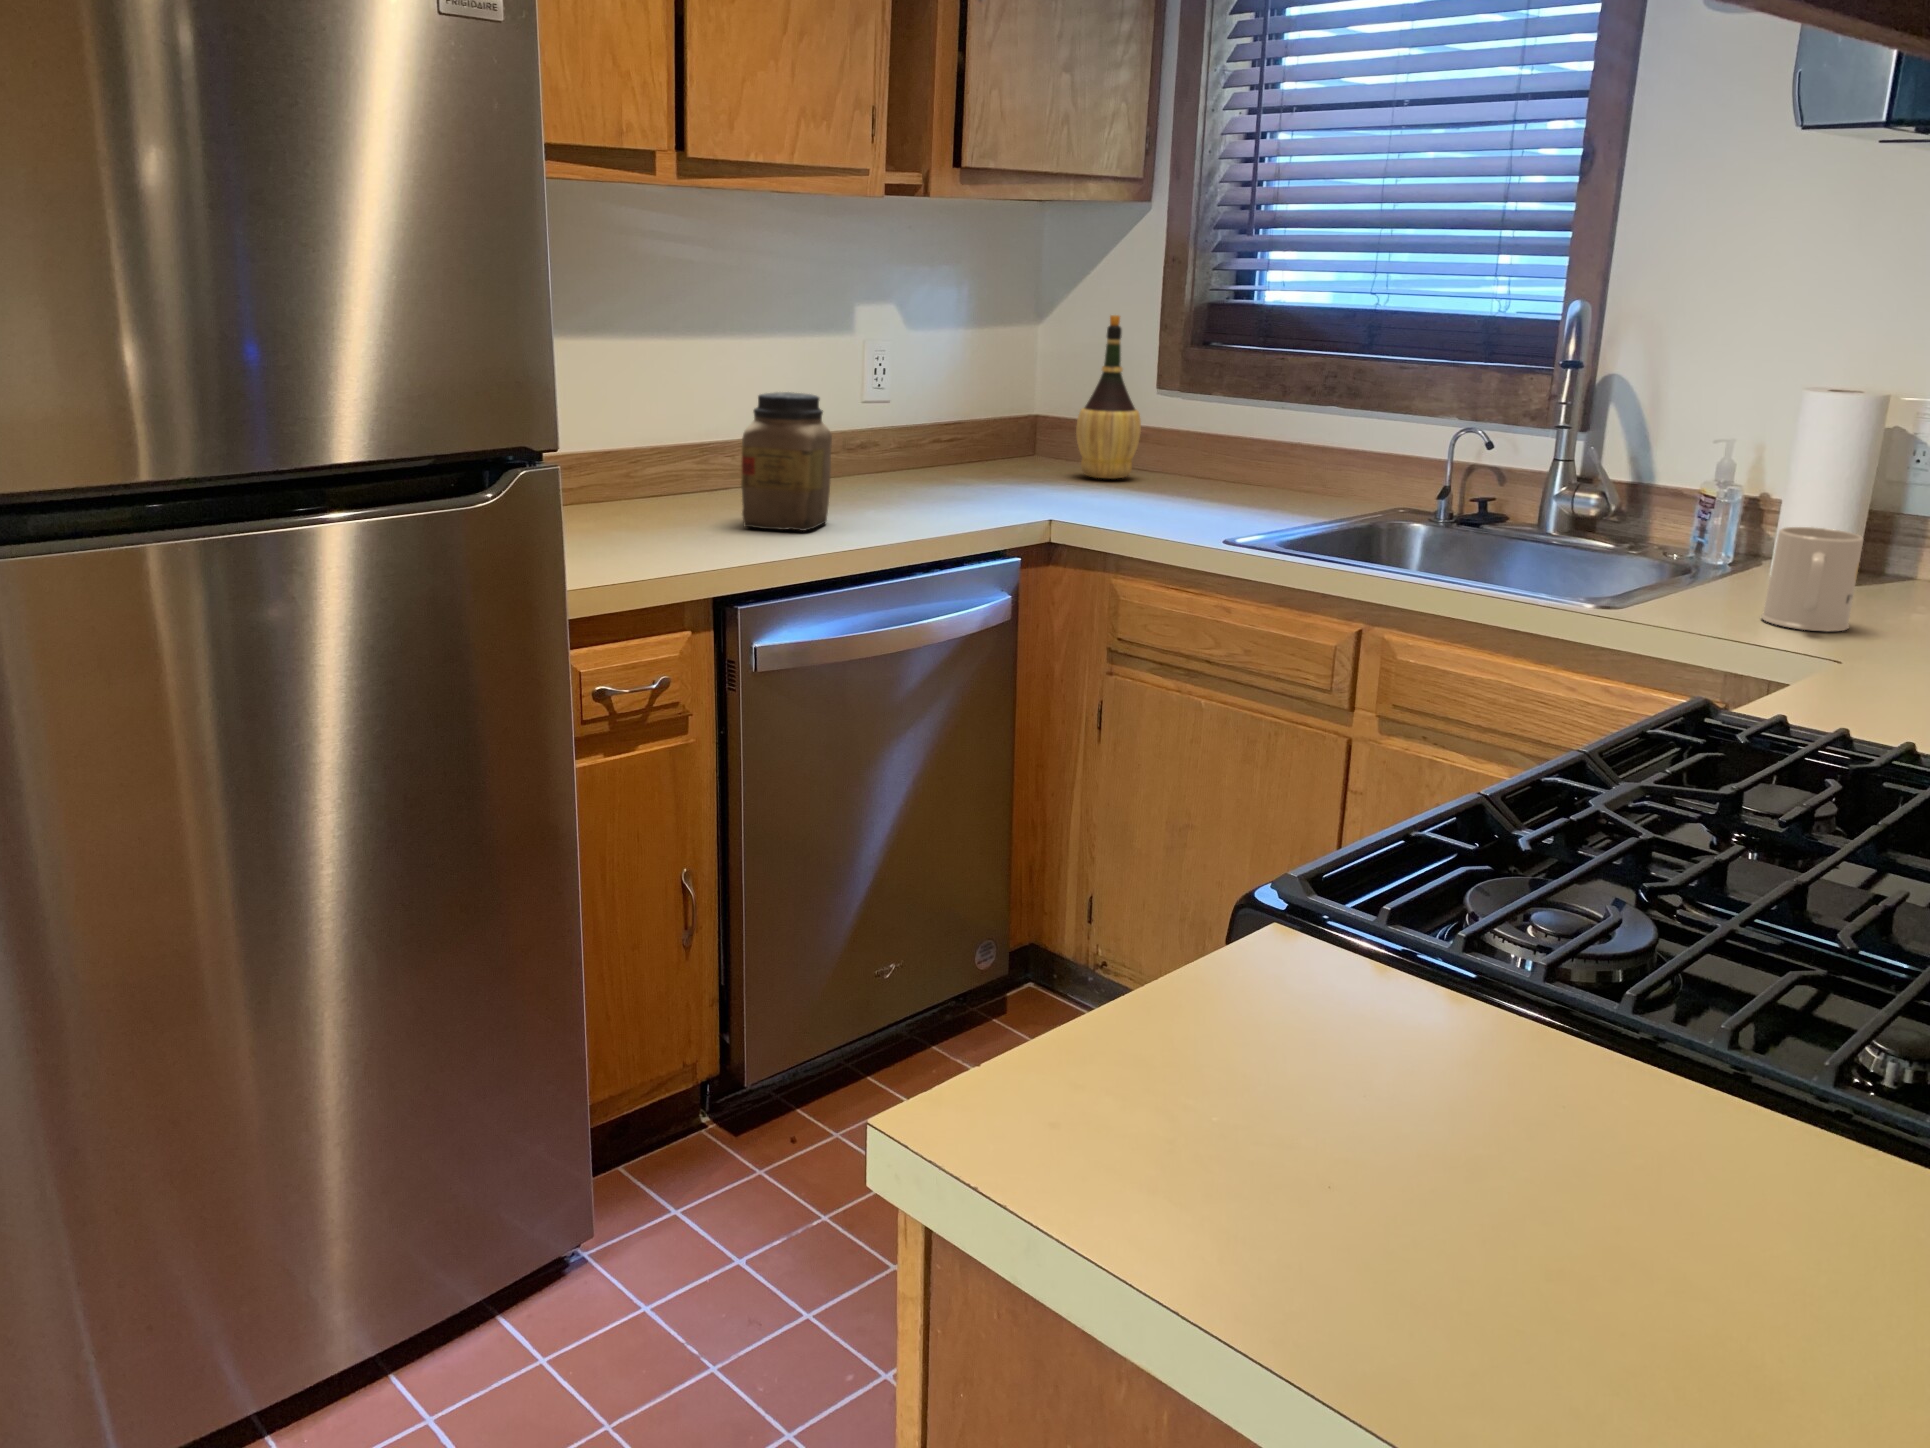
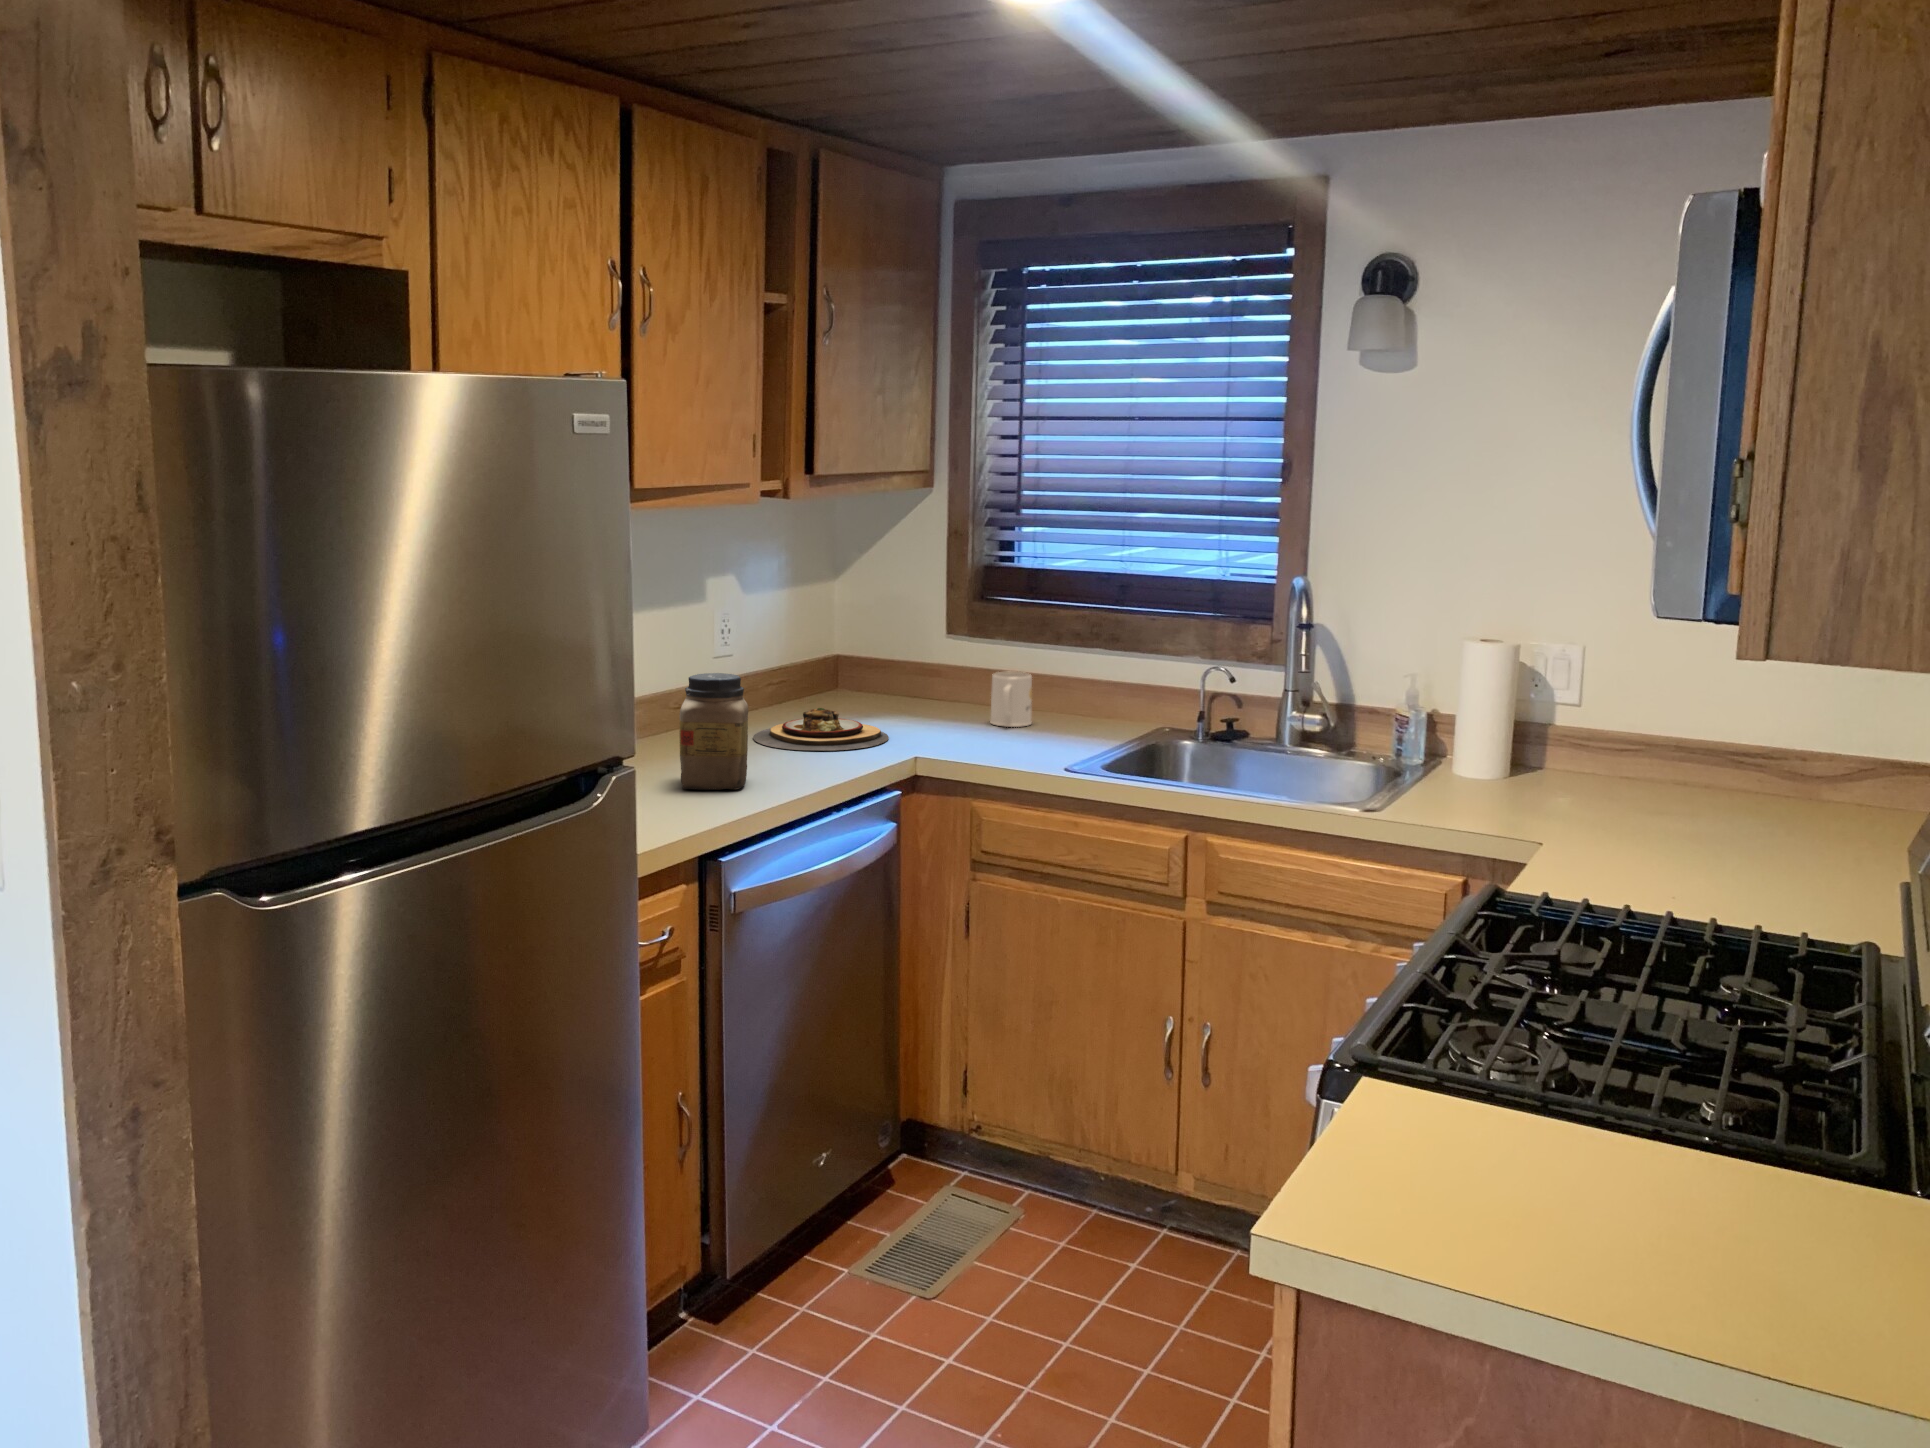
wine bottle: present [1076,315,1141,479] -> none [892,582,946,715]
plate: none [885,456,1045,504] -> present [753,708,889,751]
mug: present [1761,527,1863,632] -> present [990,672,1032,727]

